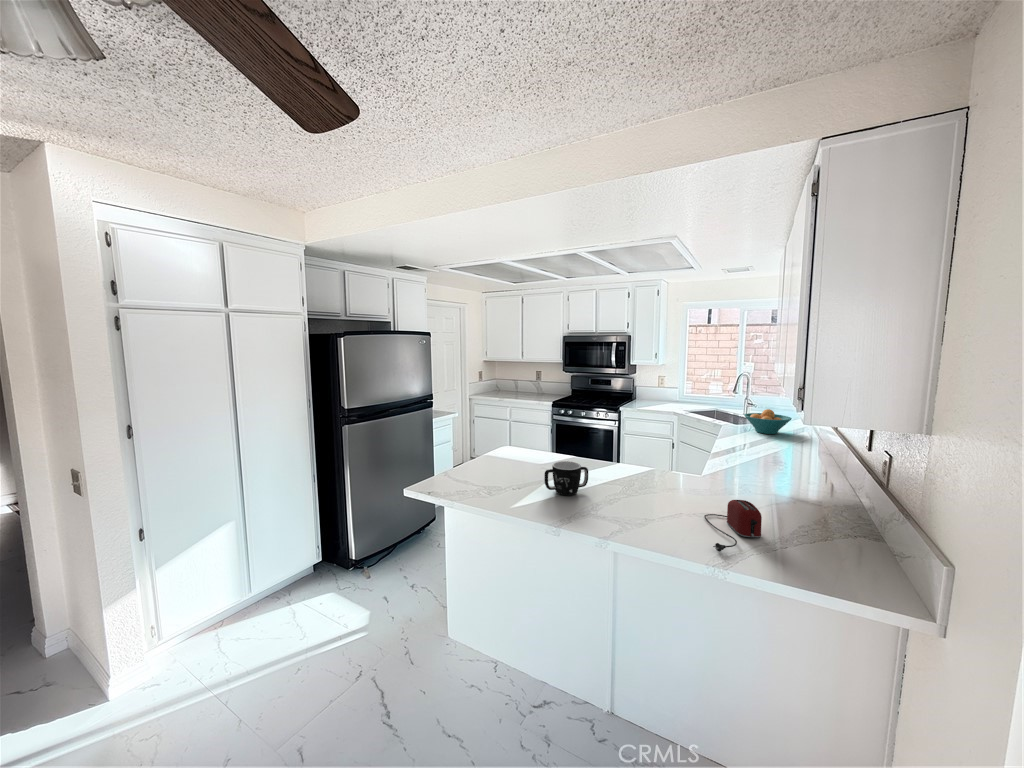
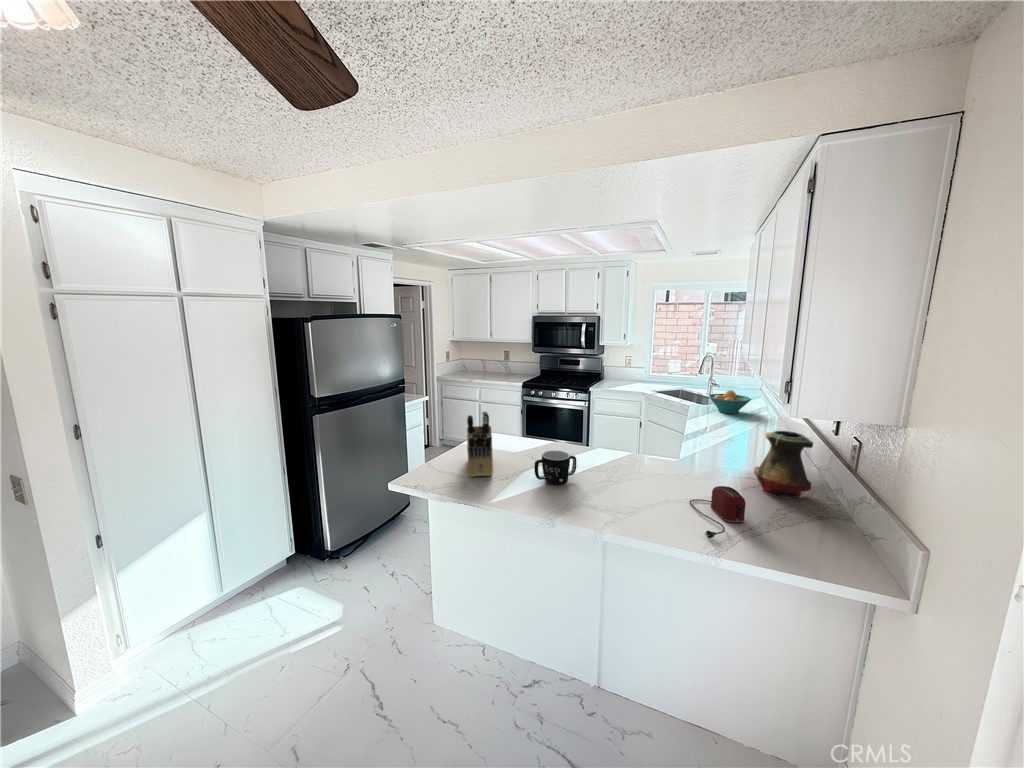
knife block: none [478,420,505,486] -> present [467,412,493,477]
vase: none [780,444,842,517] -> present [754,431,813,498]

